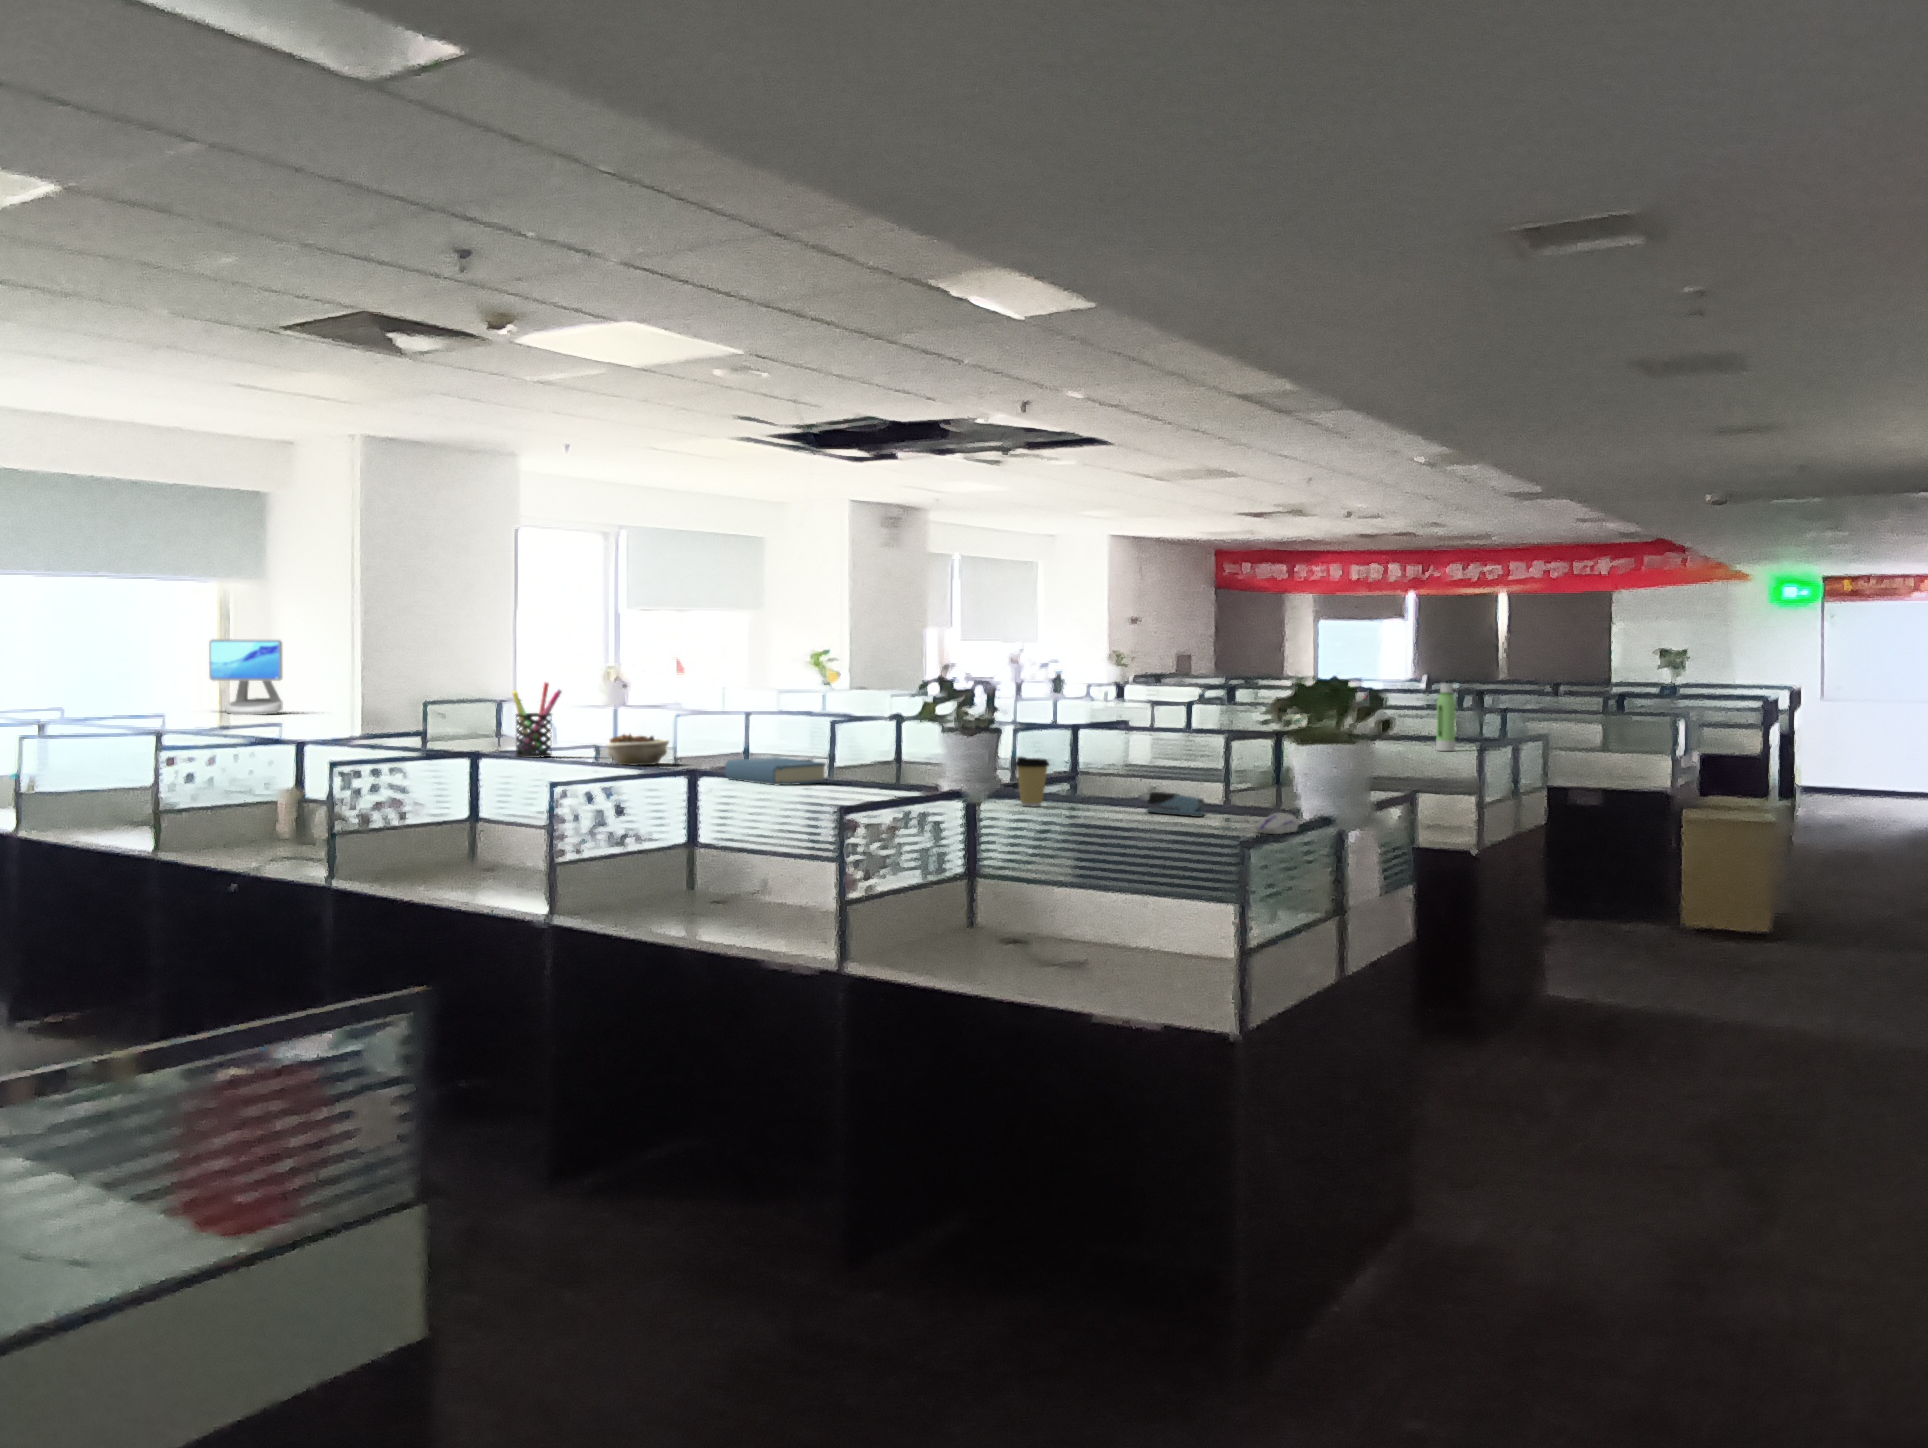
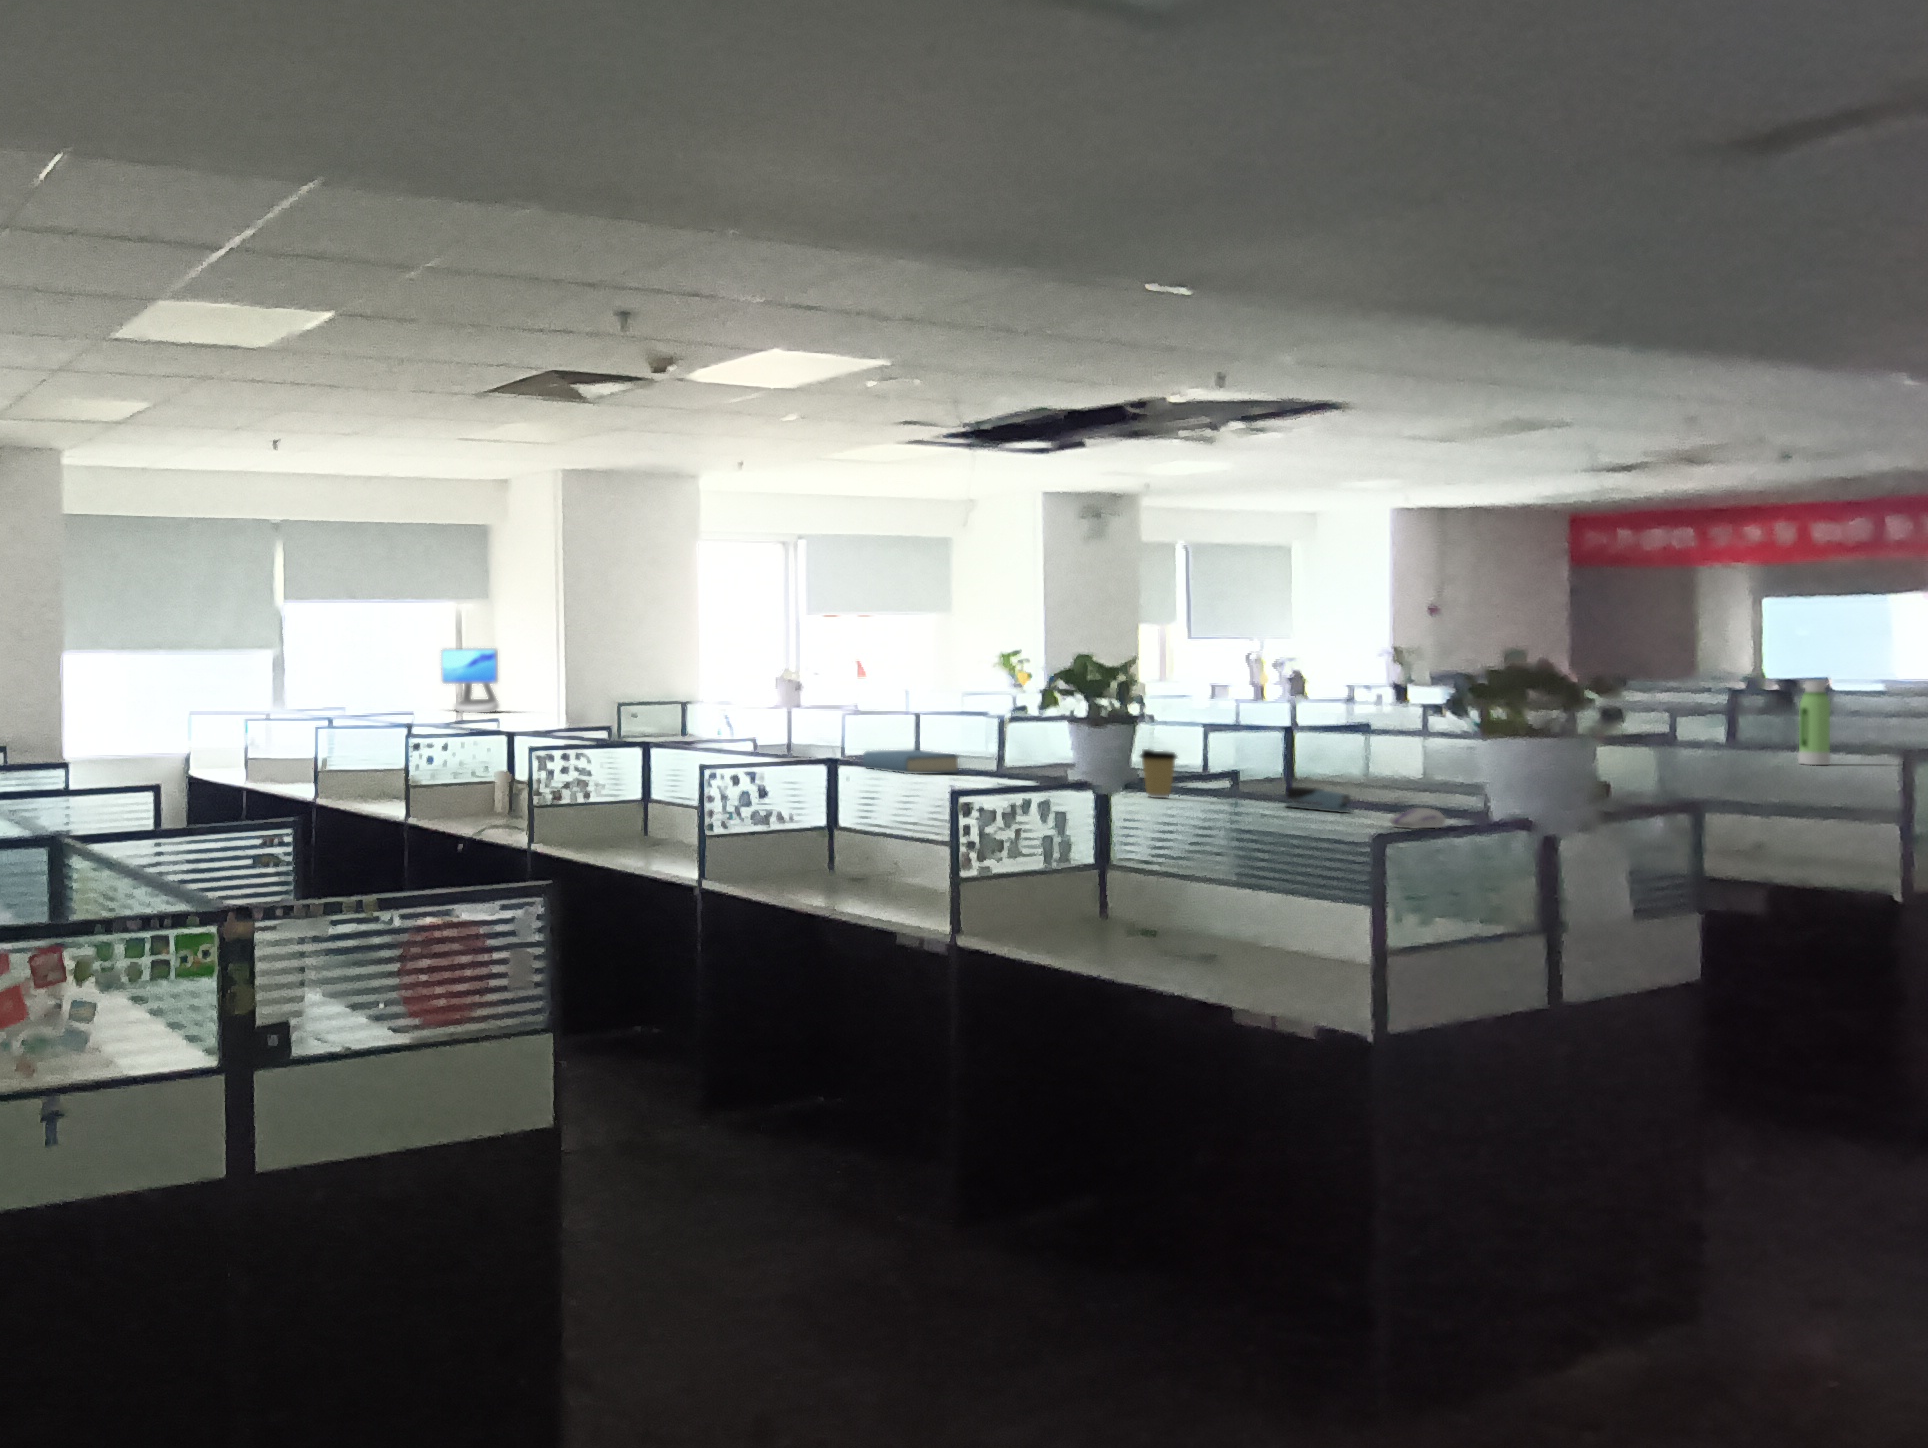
pen holder: present [512,683,561,758] -> none [679,682,723,748]
succulent planter: present [606,734,669,765] -> none [760,727,818,756]

